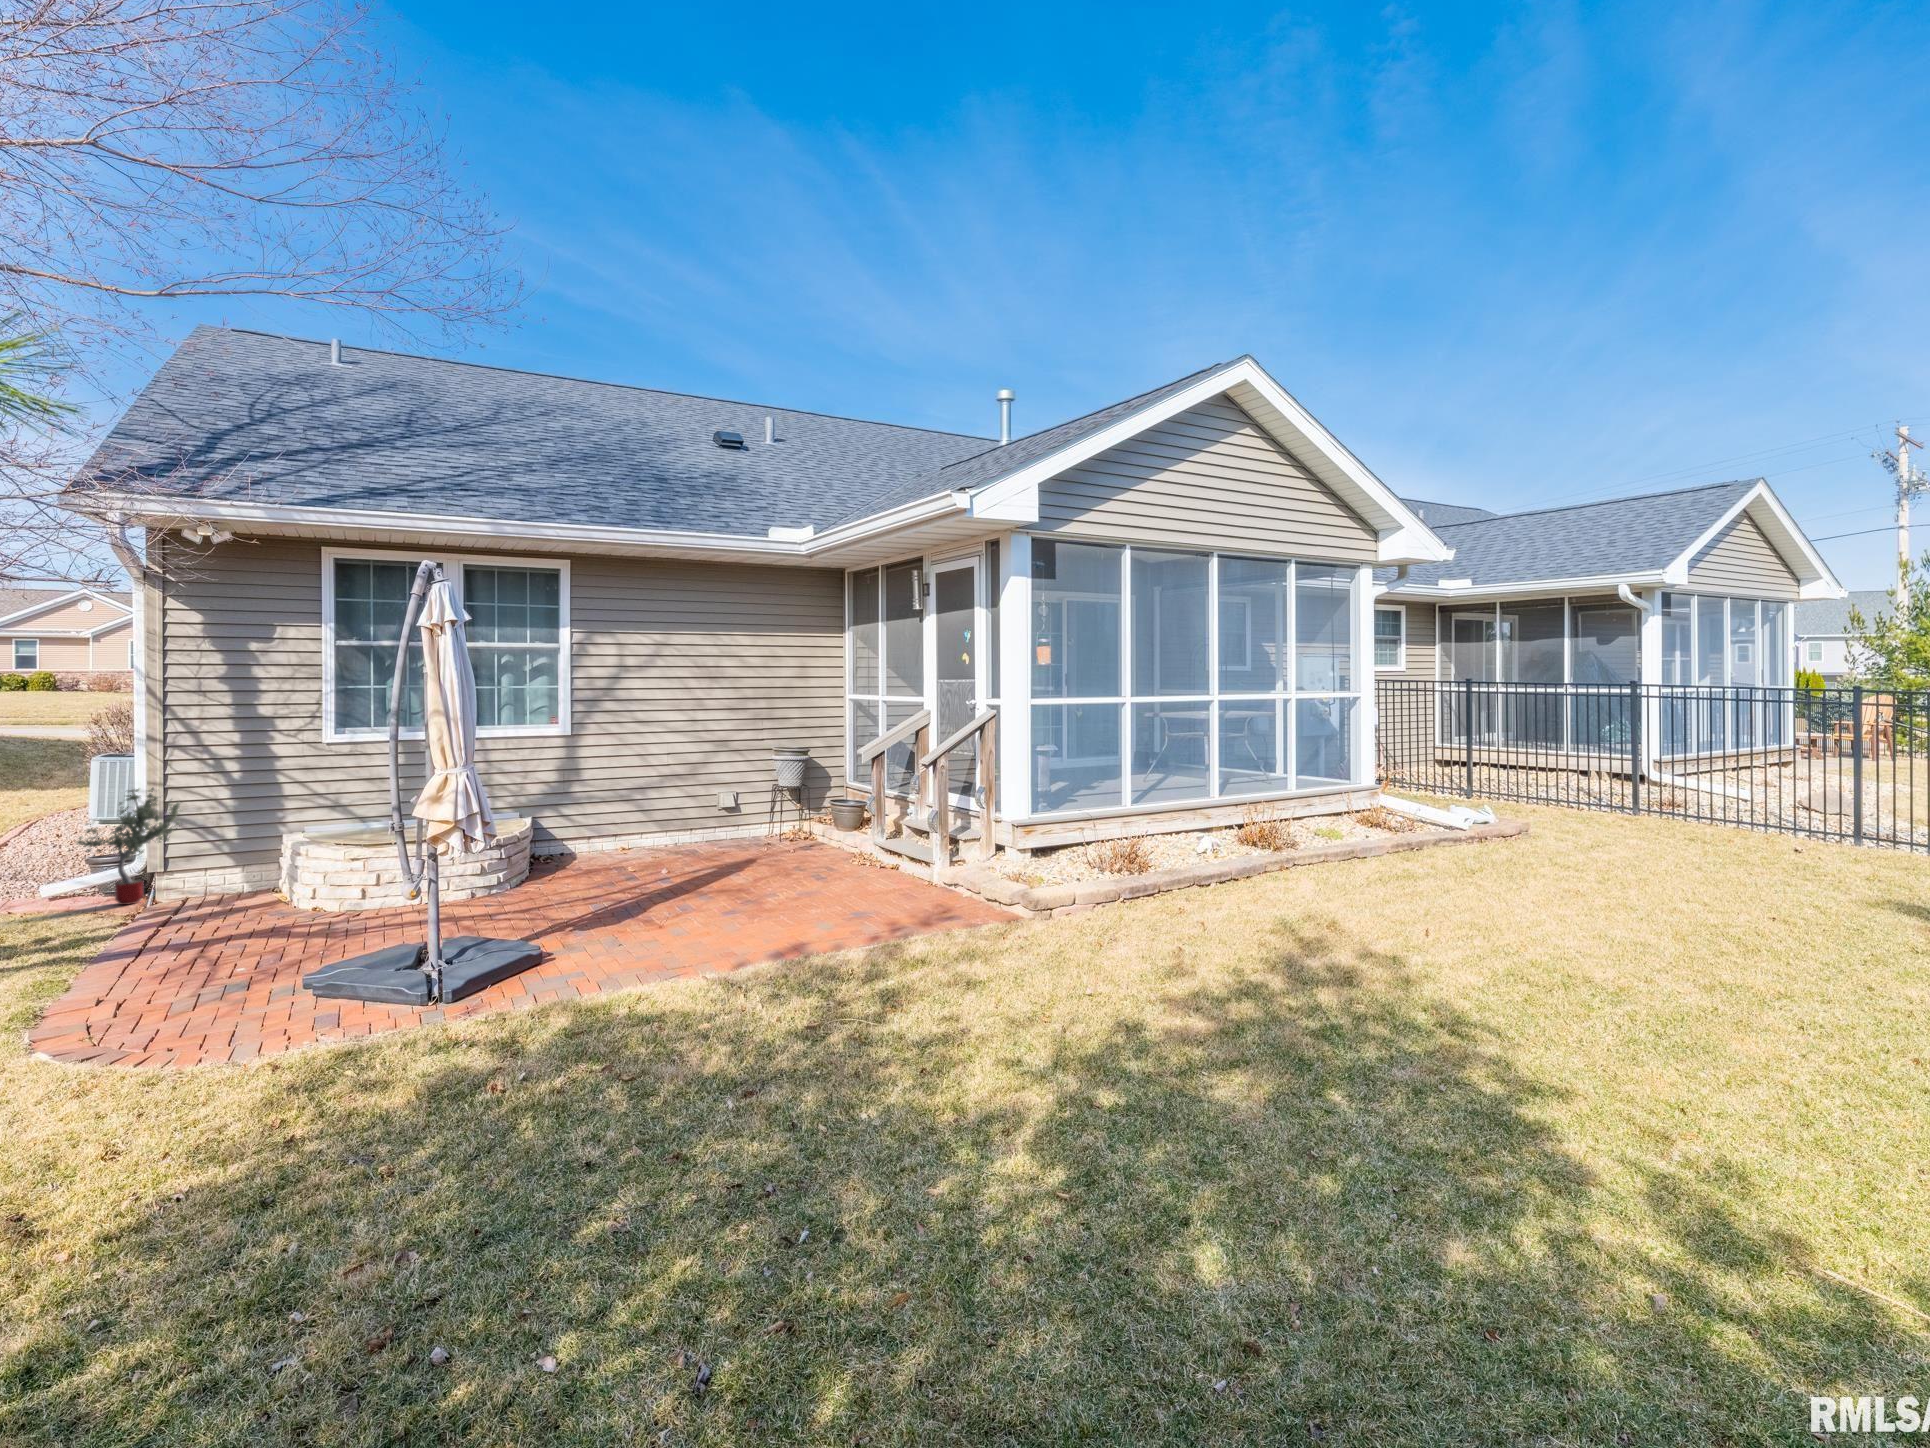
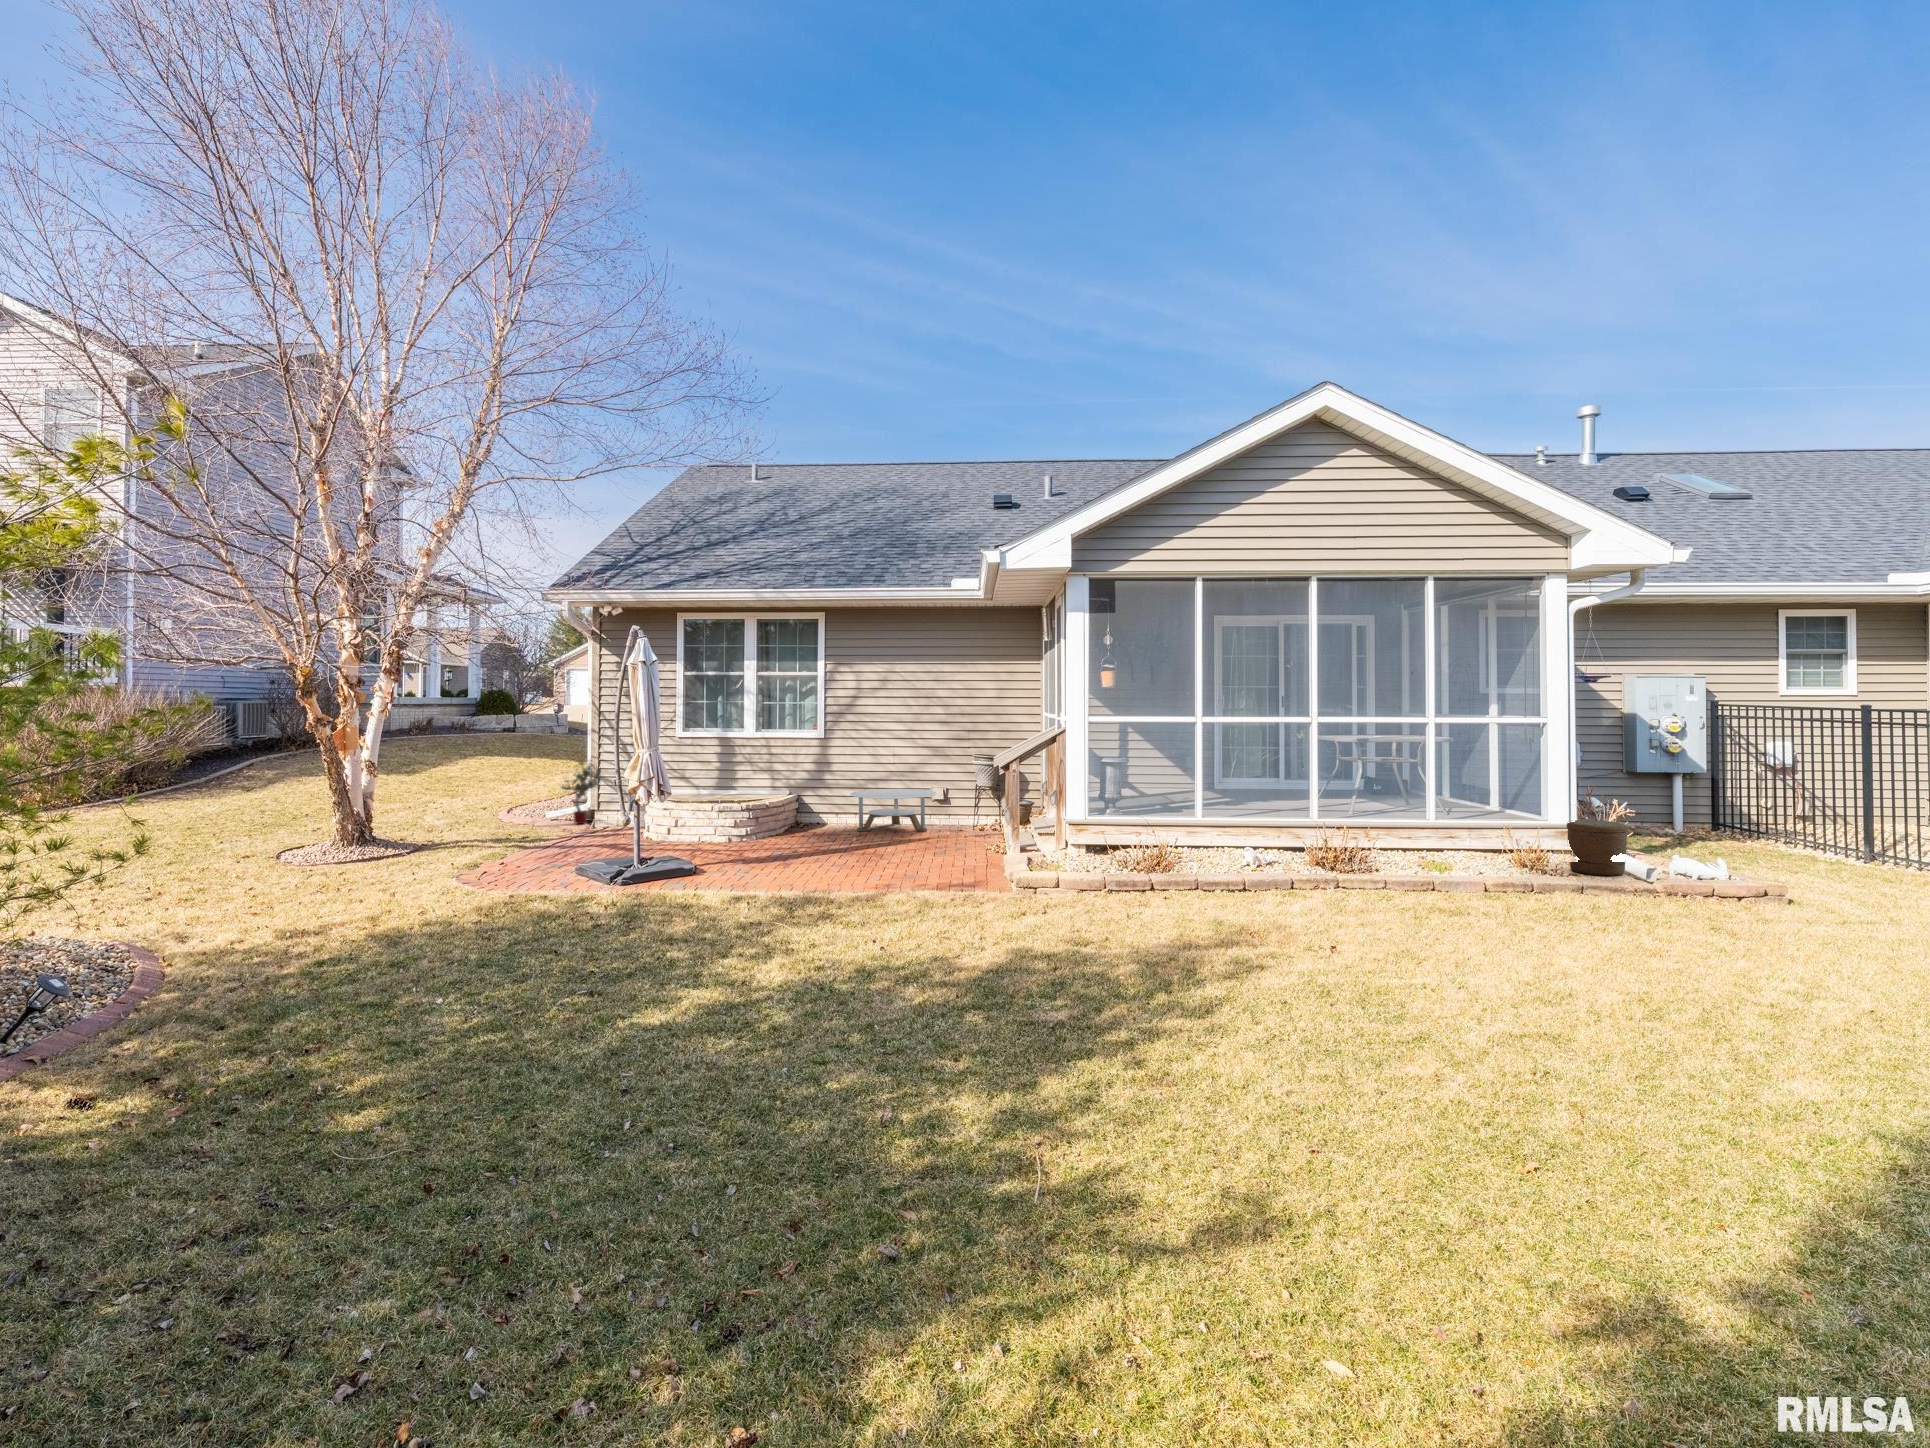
woven basket: none [1368,778,1418,826] -> present [1567,820,1628,876]
round table: none [636,794,752,859] -> present [850,789,936,831]

